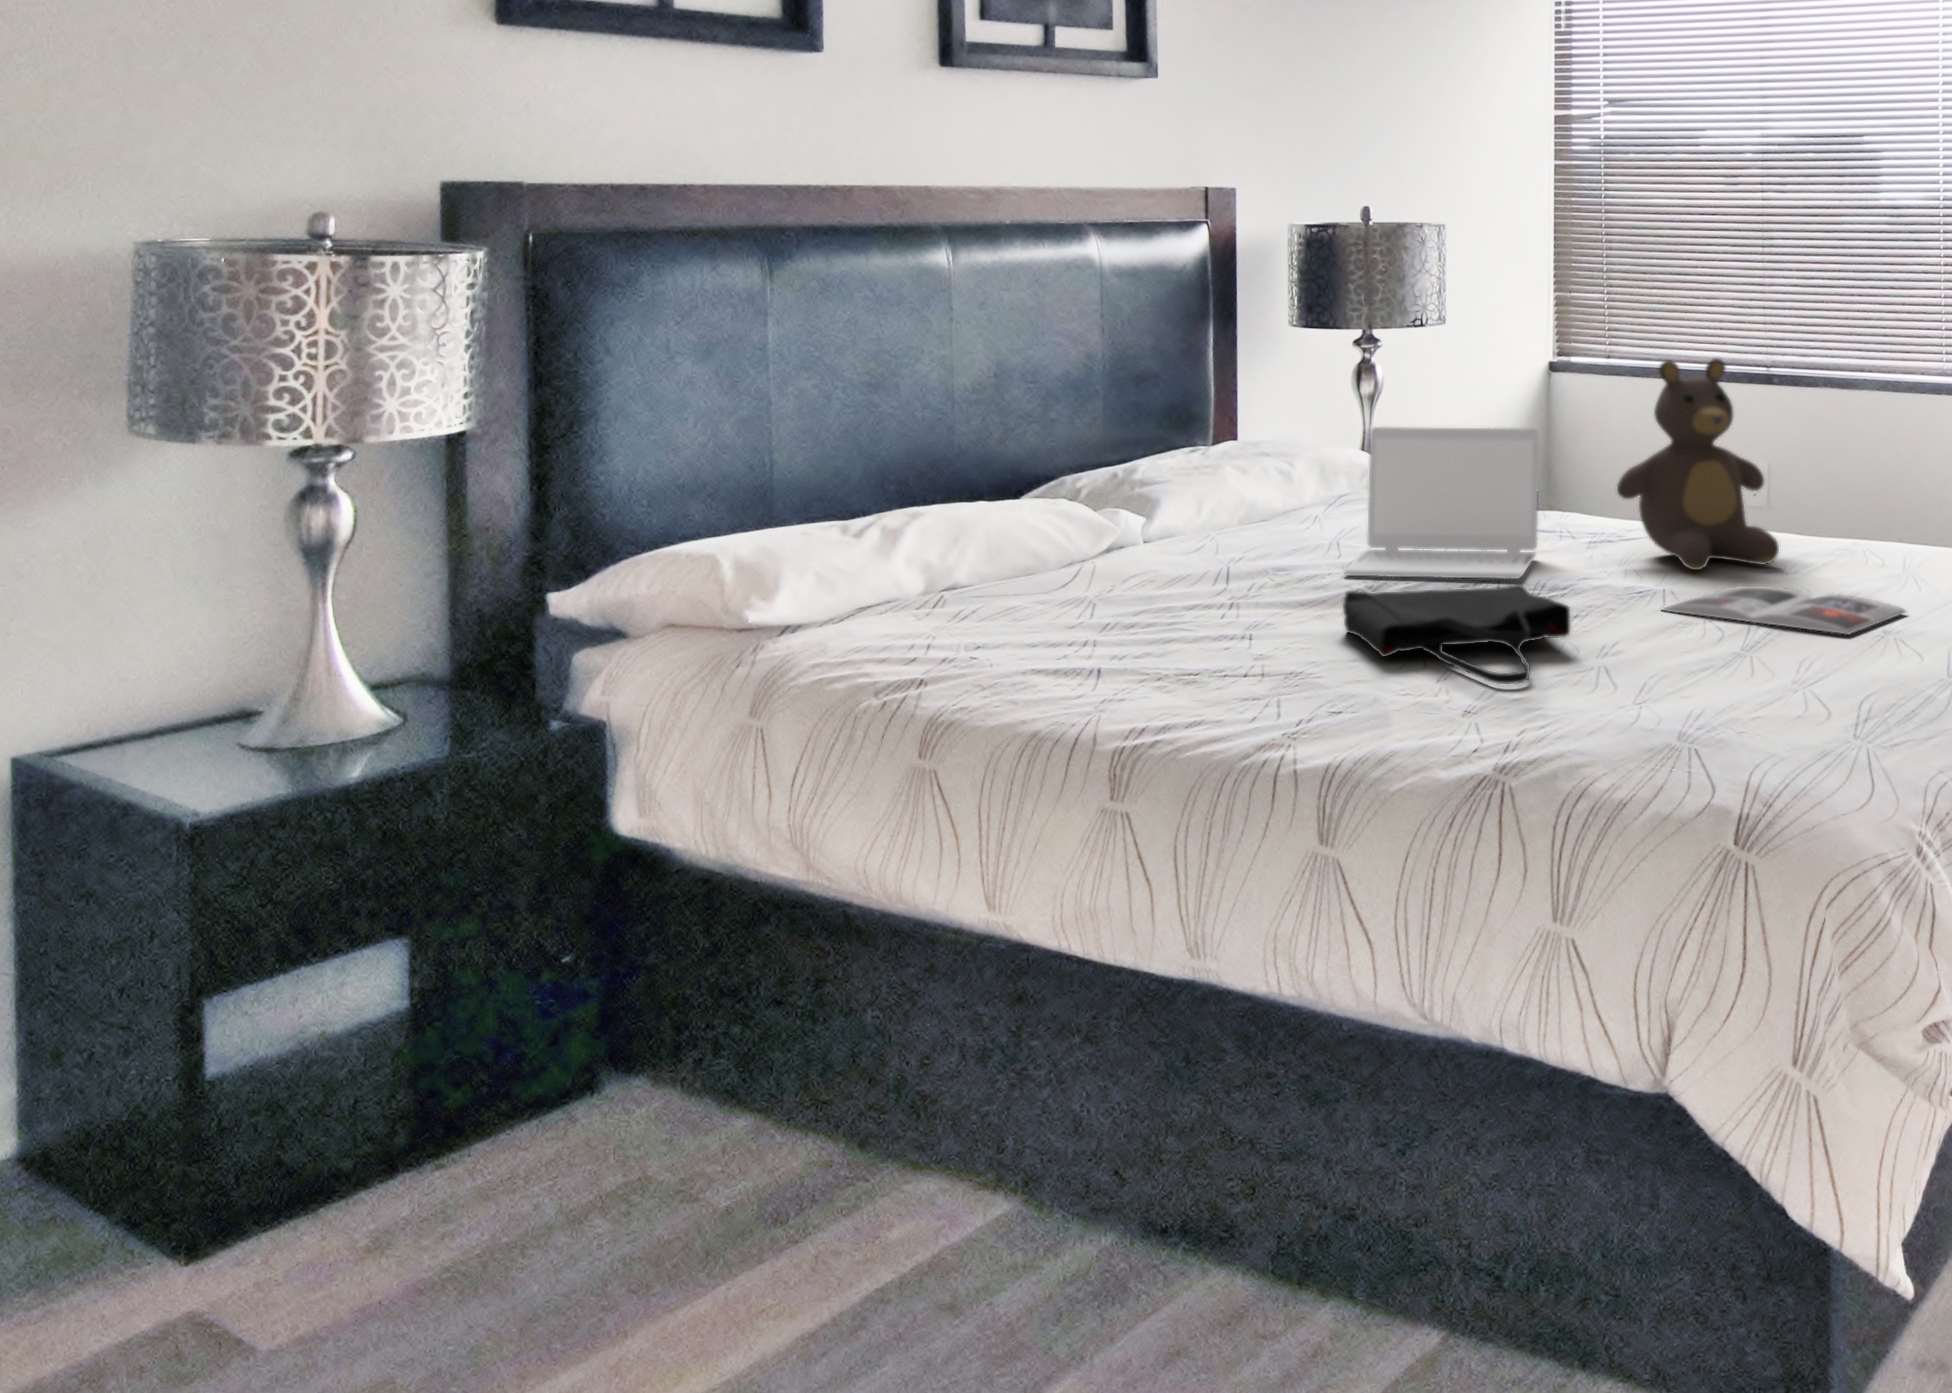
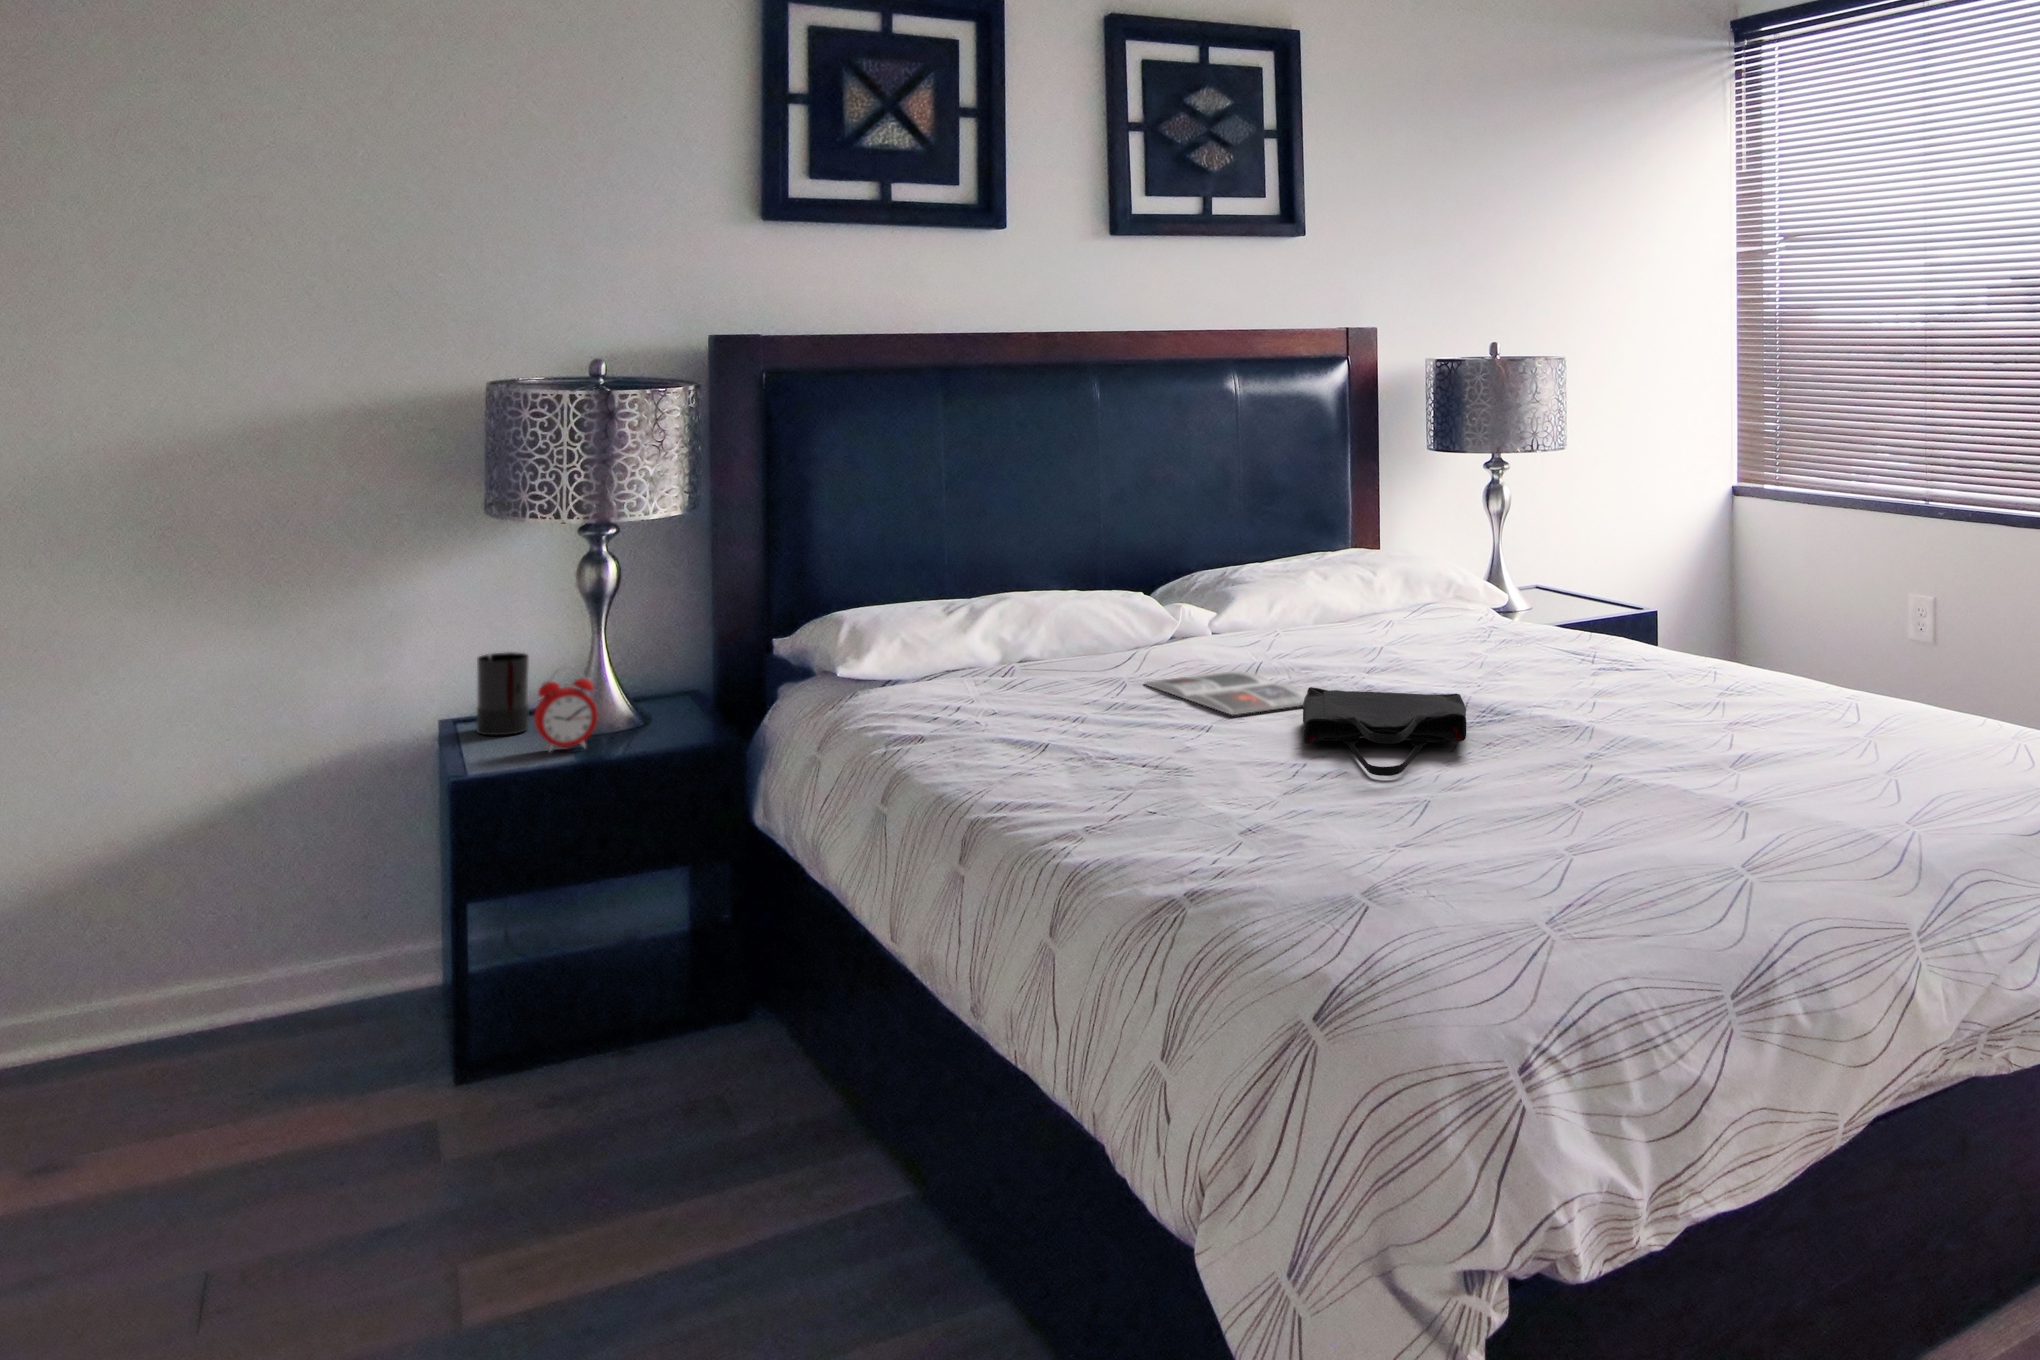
teddy bear: present [1617,359,1779,570] -> none [1606,505,1749,692]
laptop: present [1344,427,1539,579] -> none [1361,547,1546,687]
magazine: present [1663,586,1906,634] -> present [1145,671,1306,715]
candle: none [113,636,212,762] -> present [477,652,529,735]
alarm clock: none [243,647,345,777] -> present [534,666,597,751]

